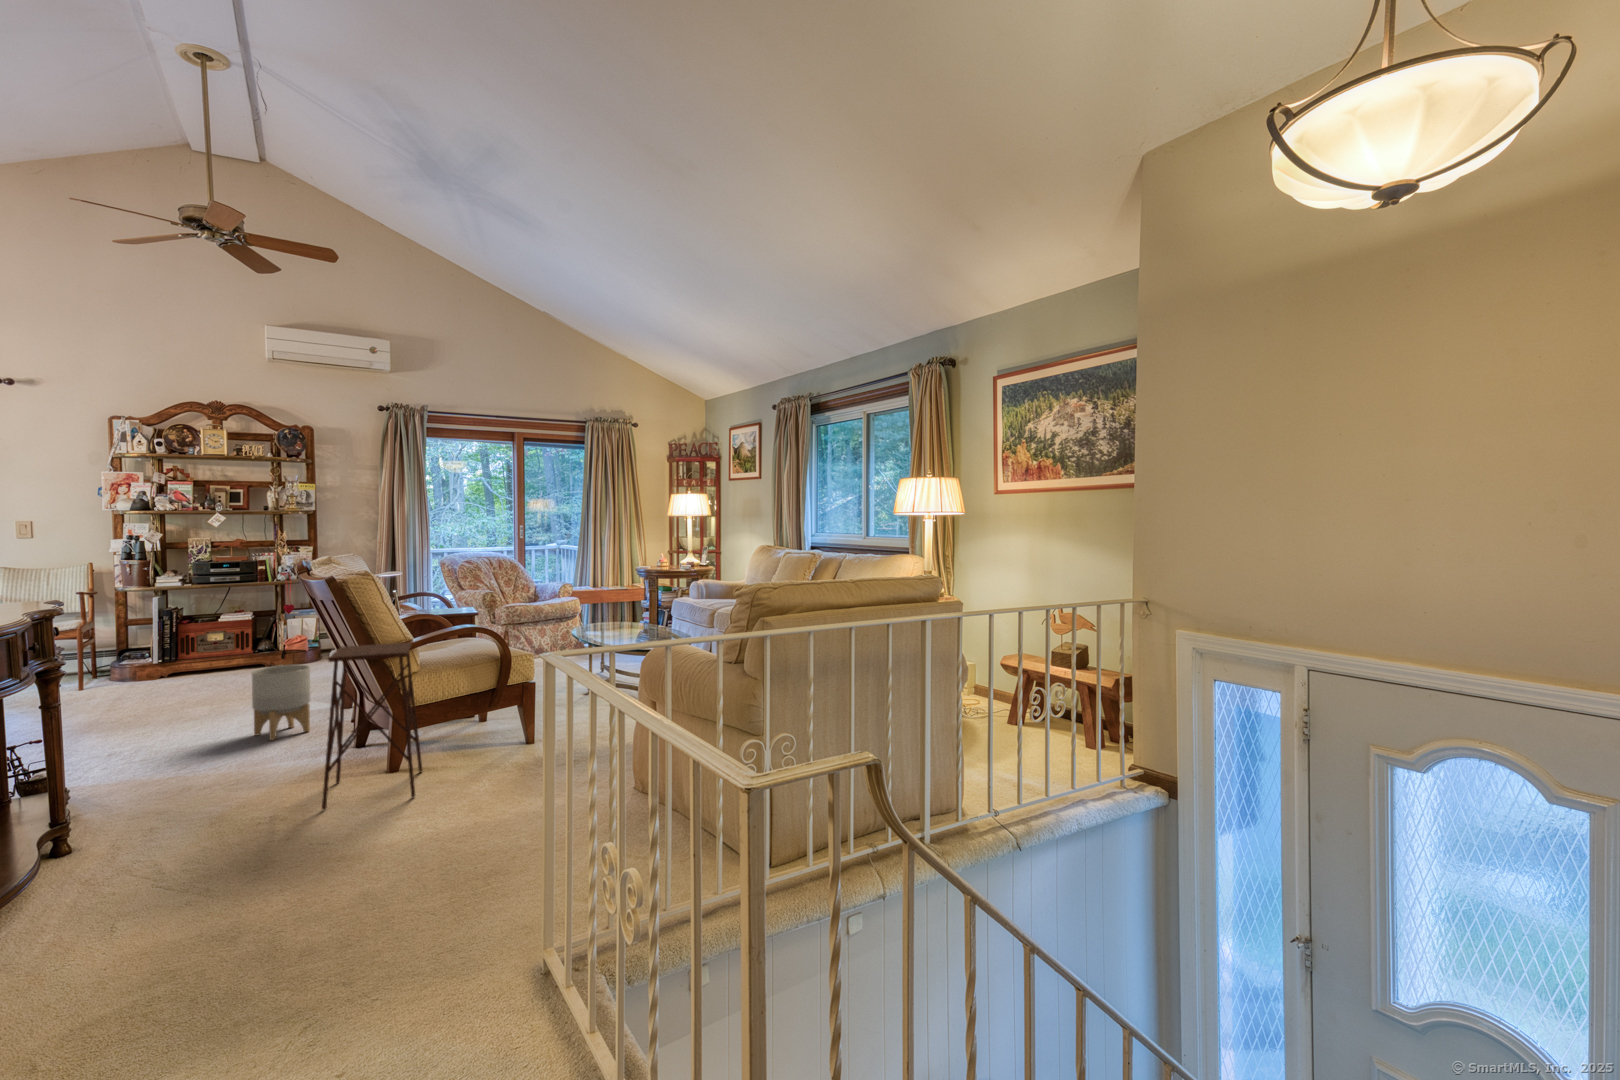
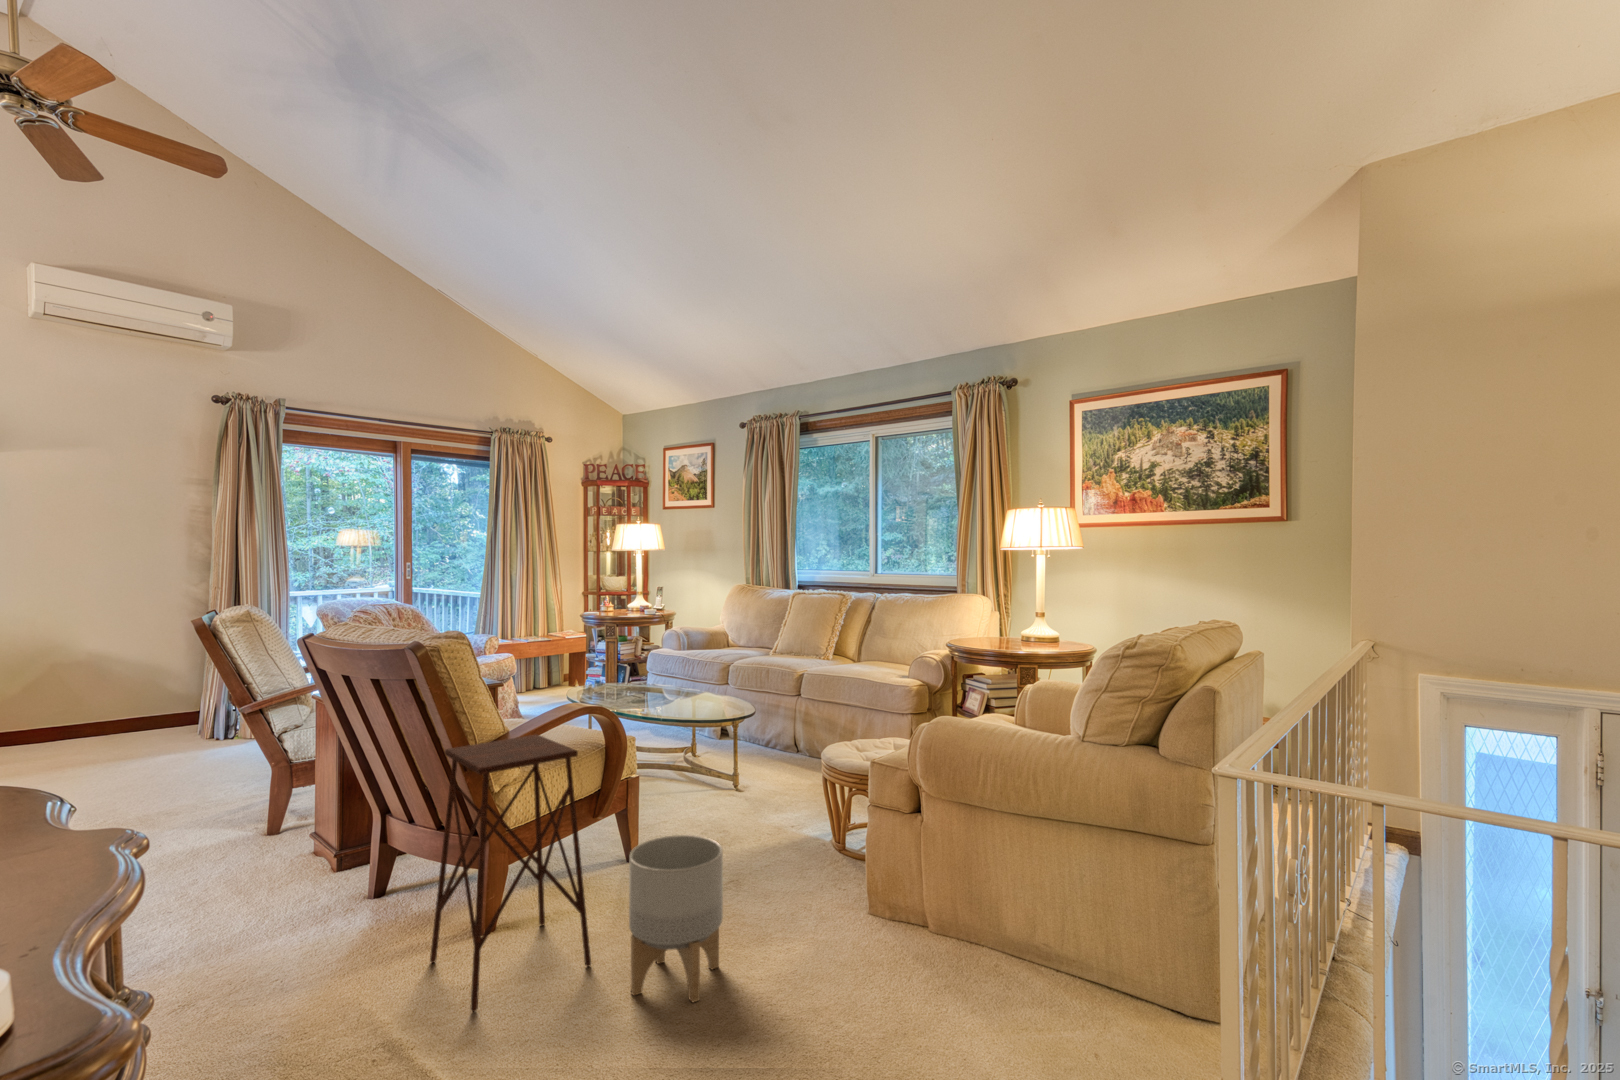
planter: present [252,665,310,740] -> present [629,835,723,1002]

